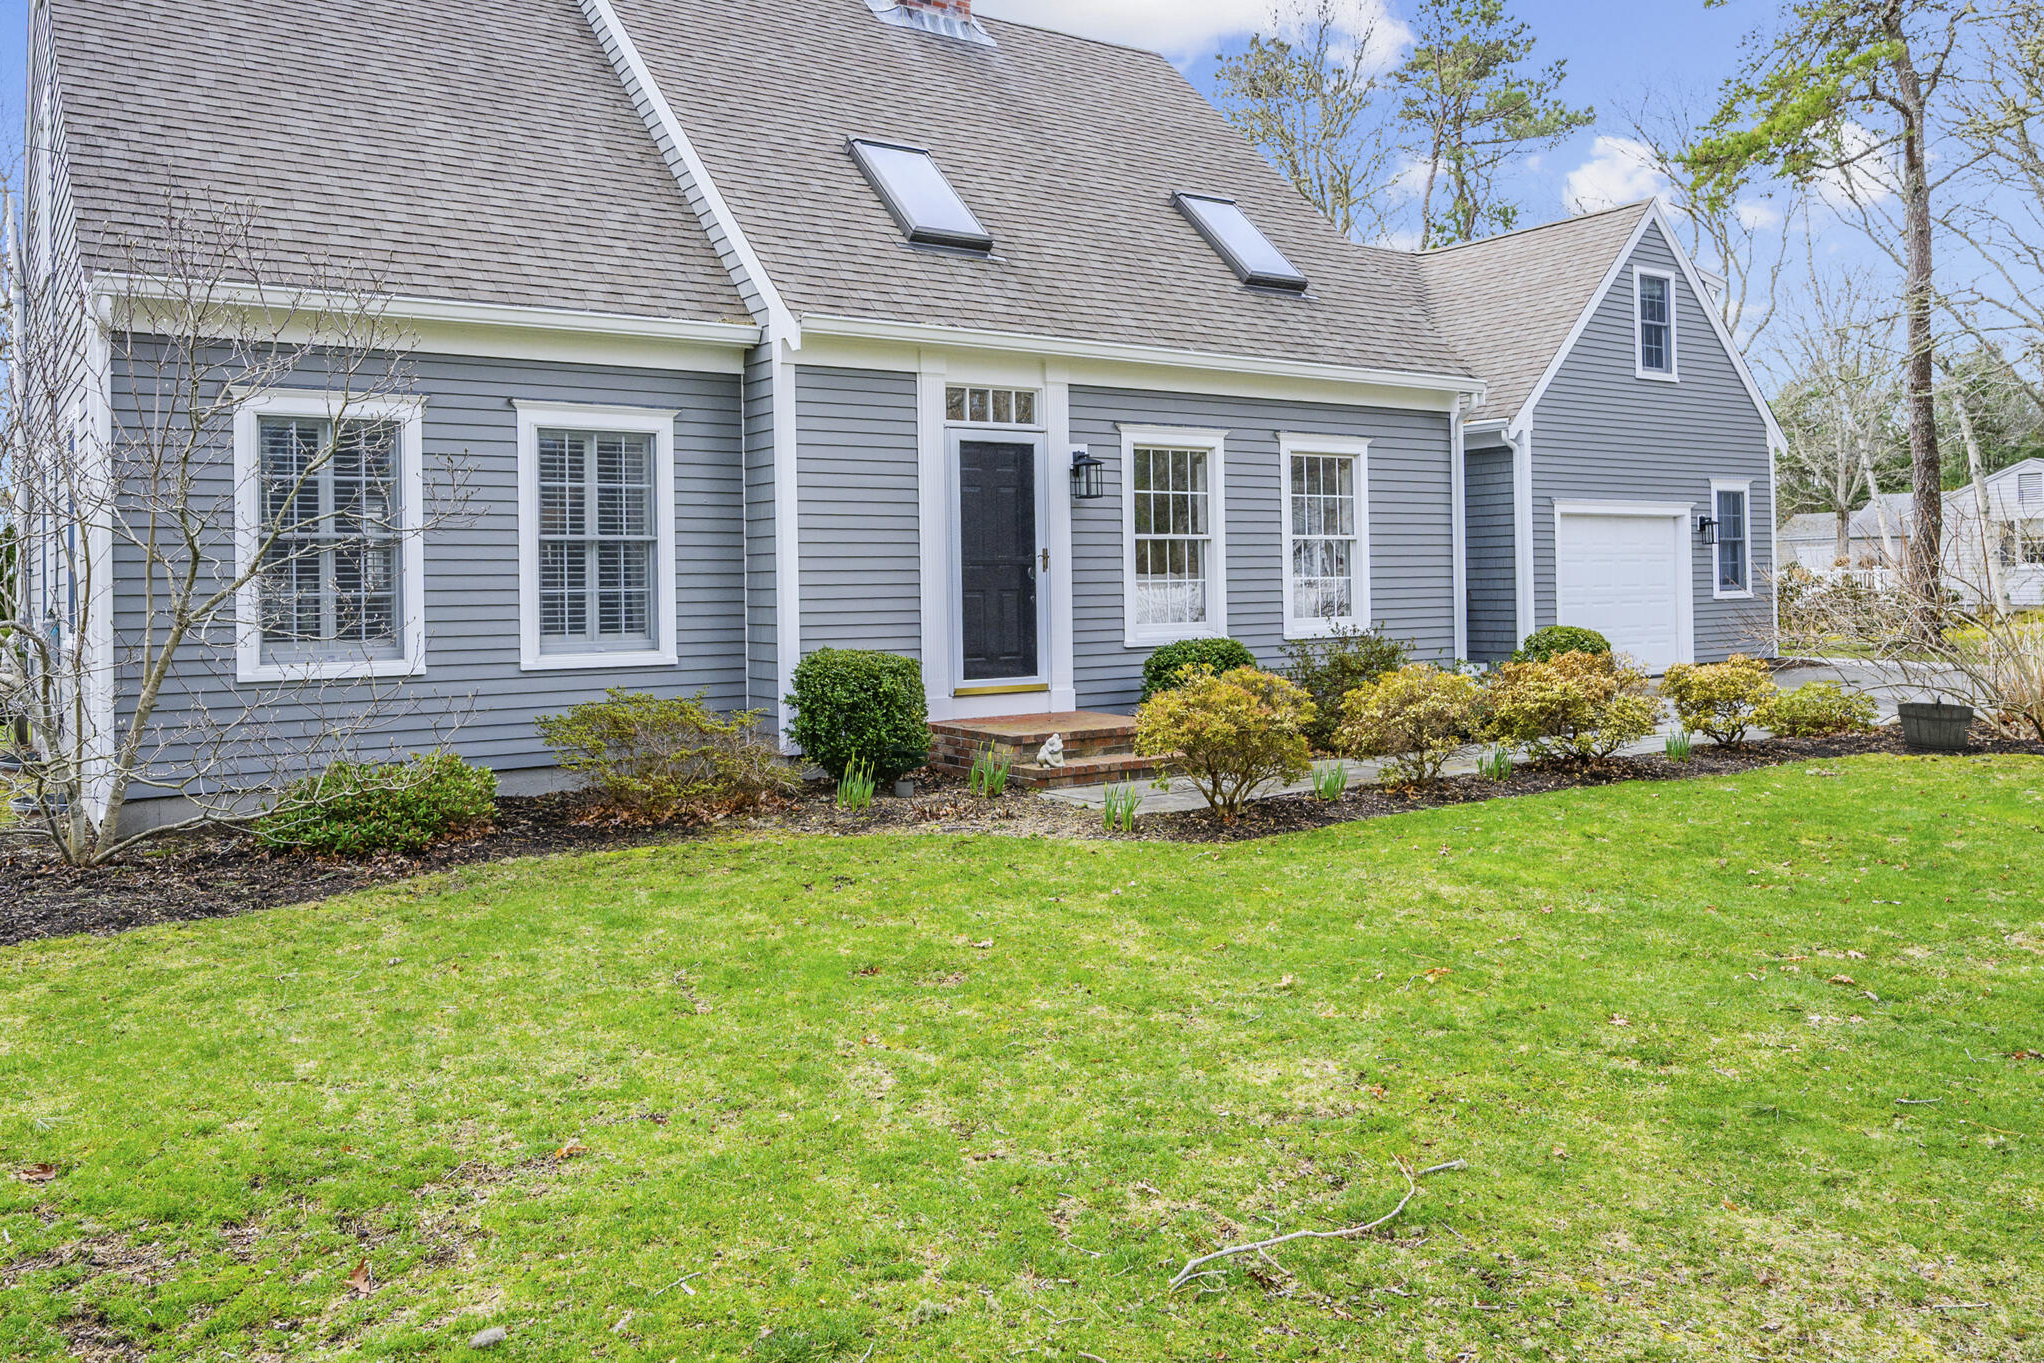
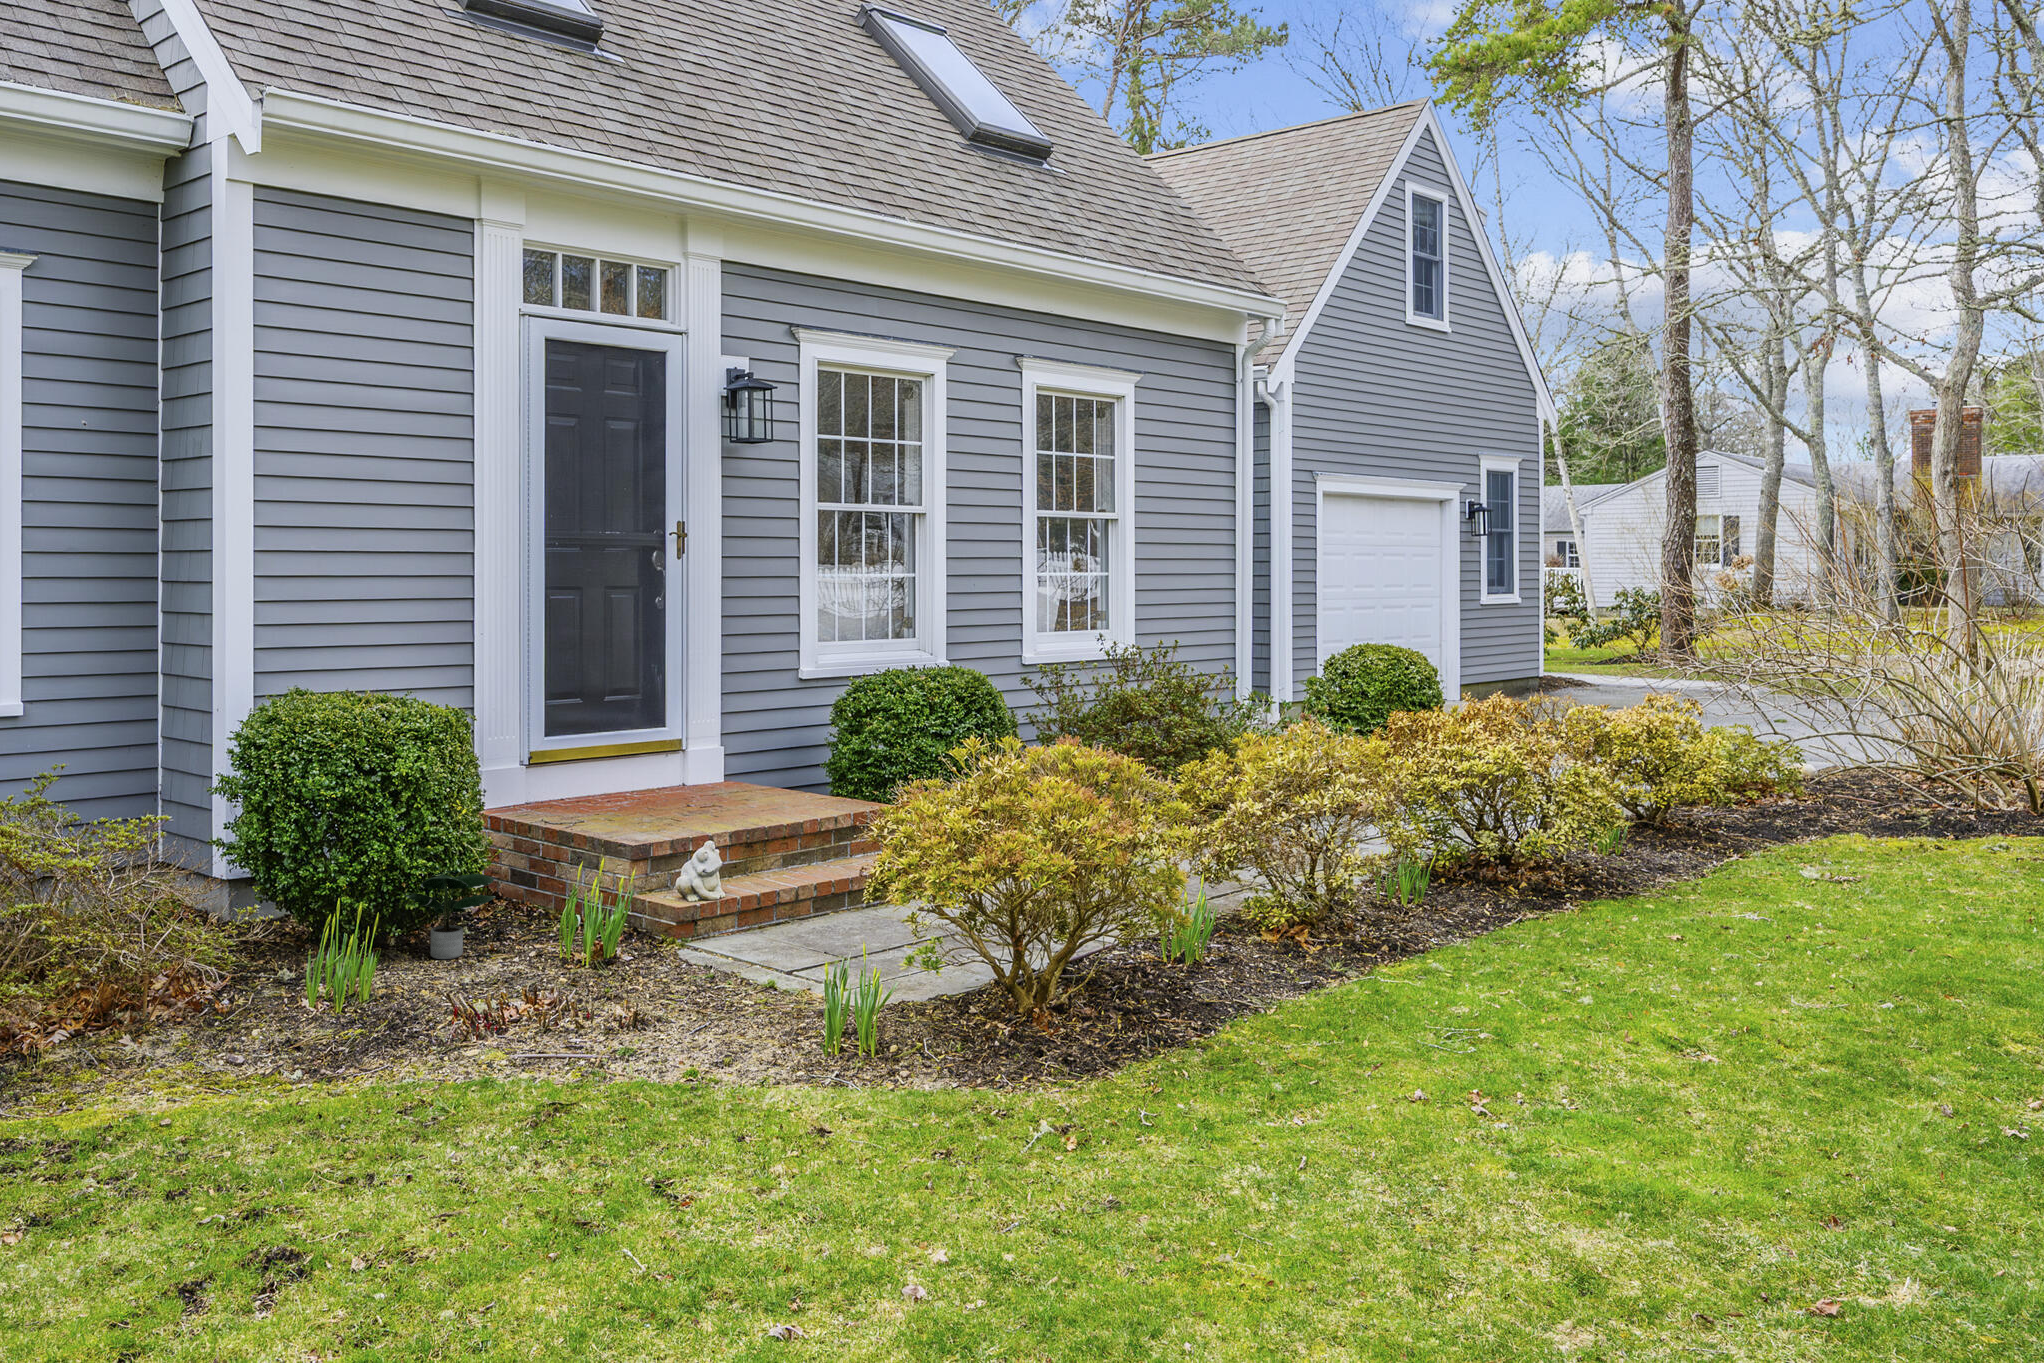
wooden bucket: present [1897,693,1975,749] -> none [1826,740,1932,818]

